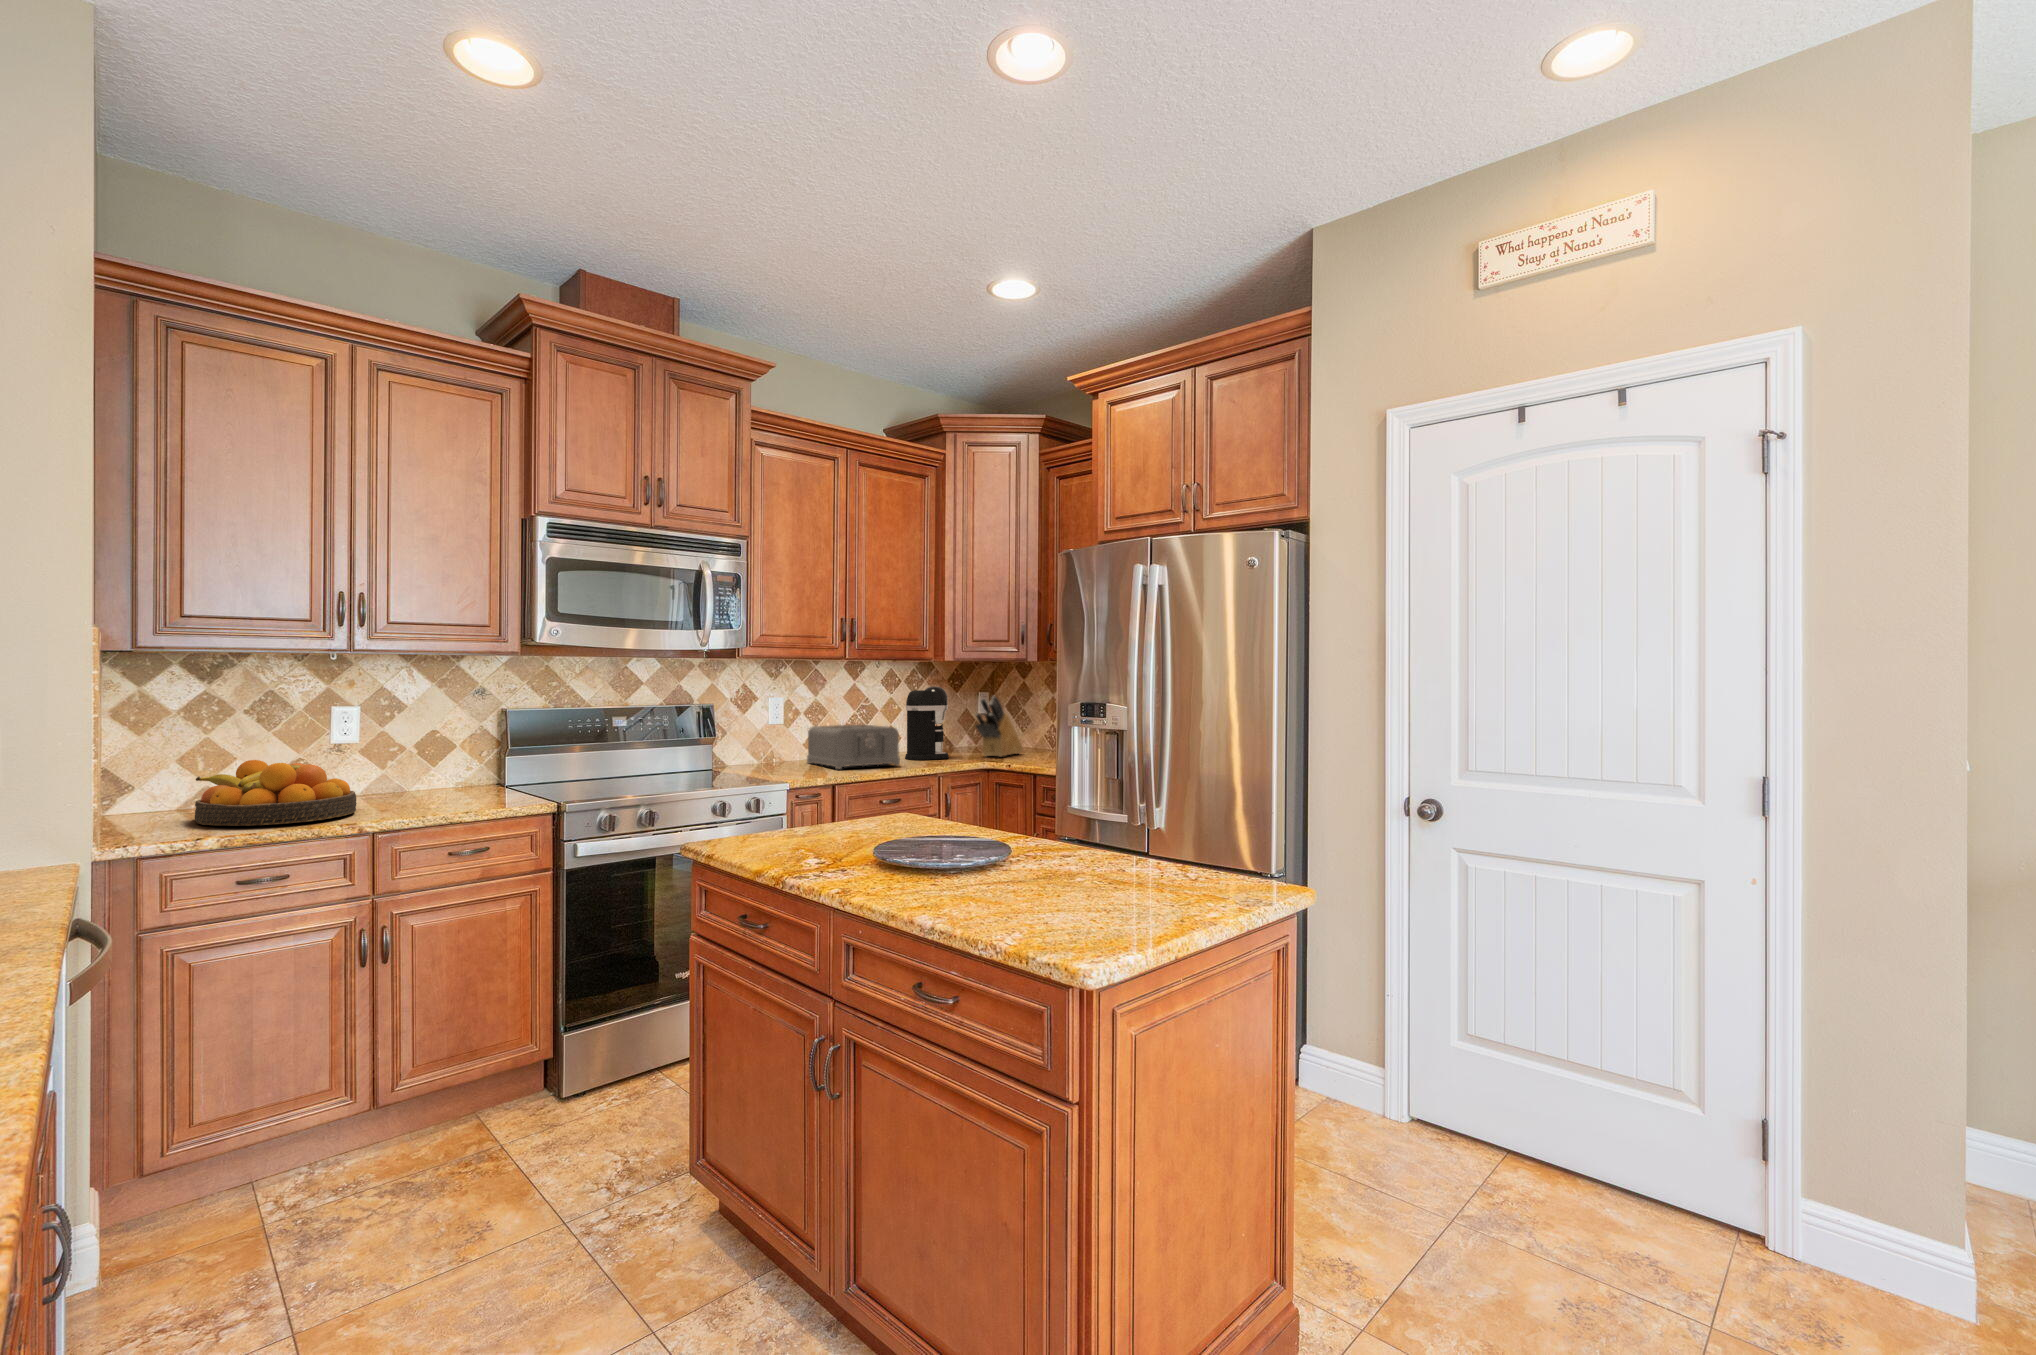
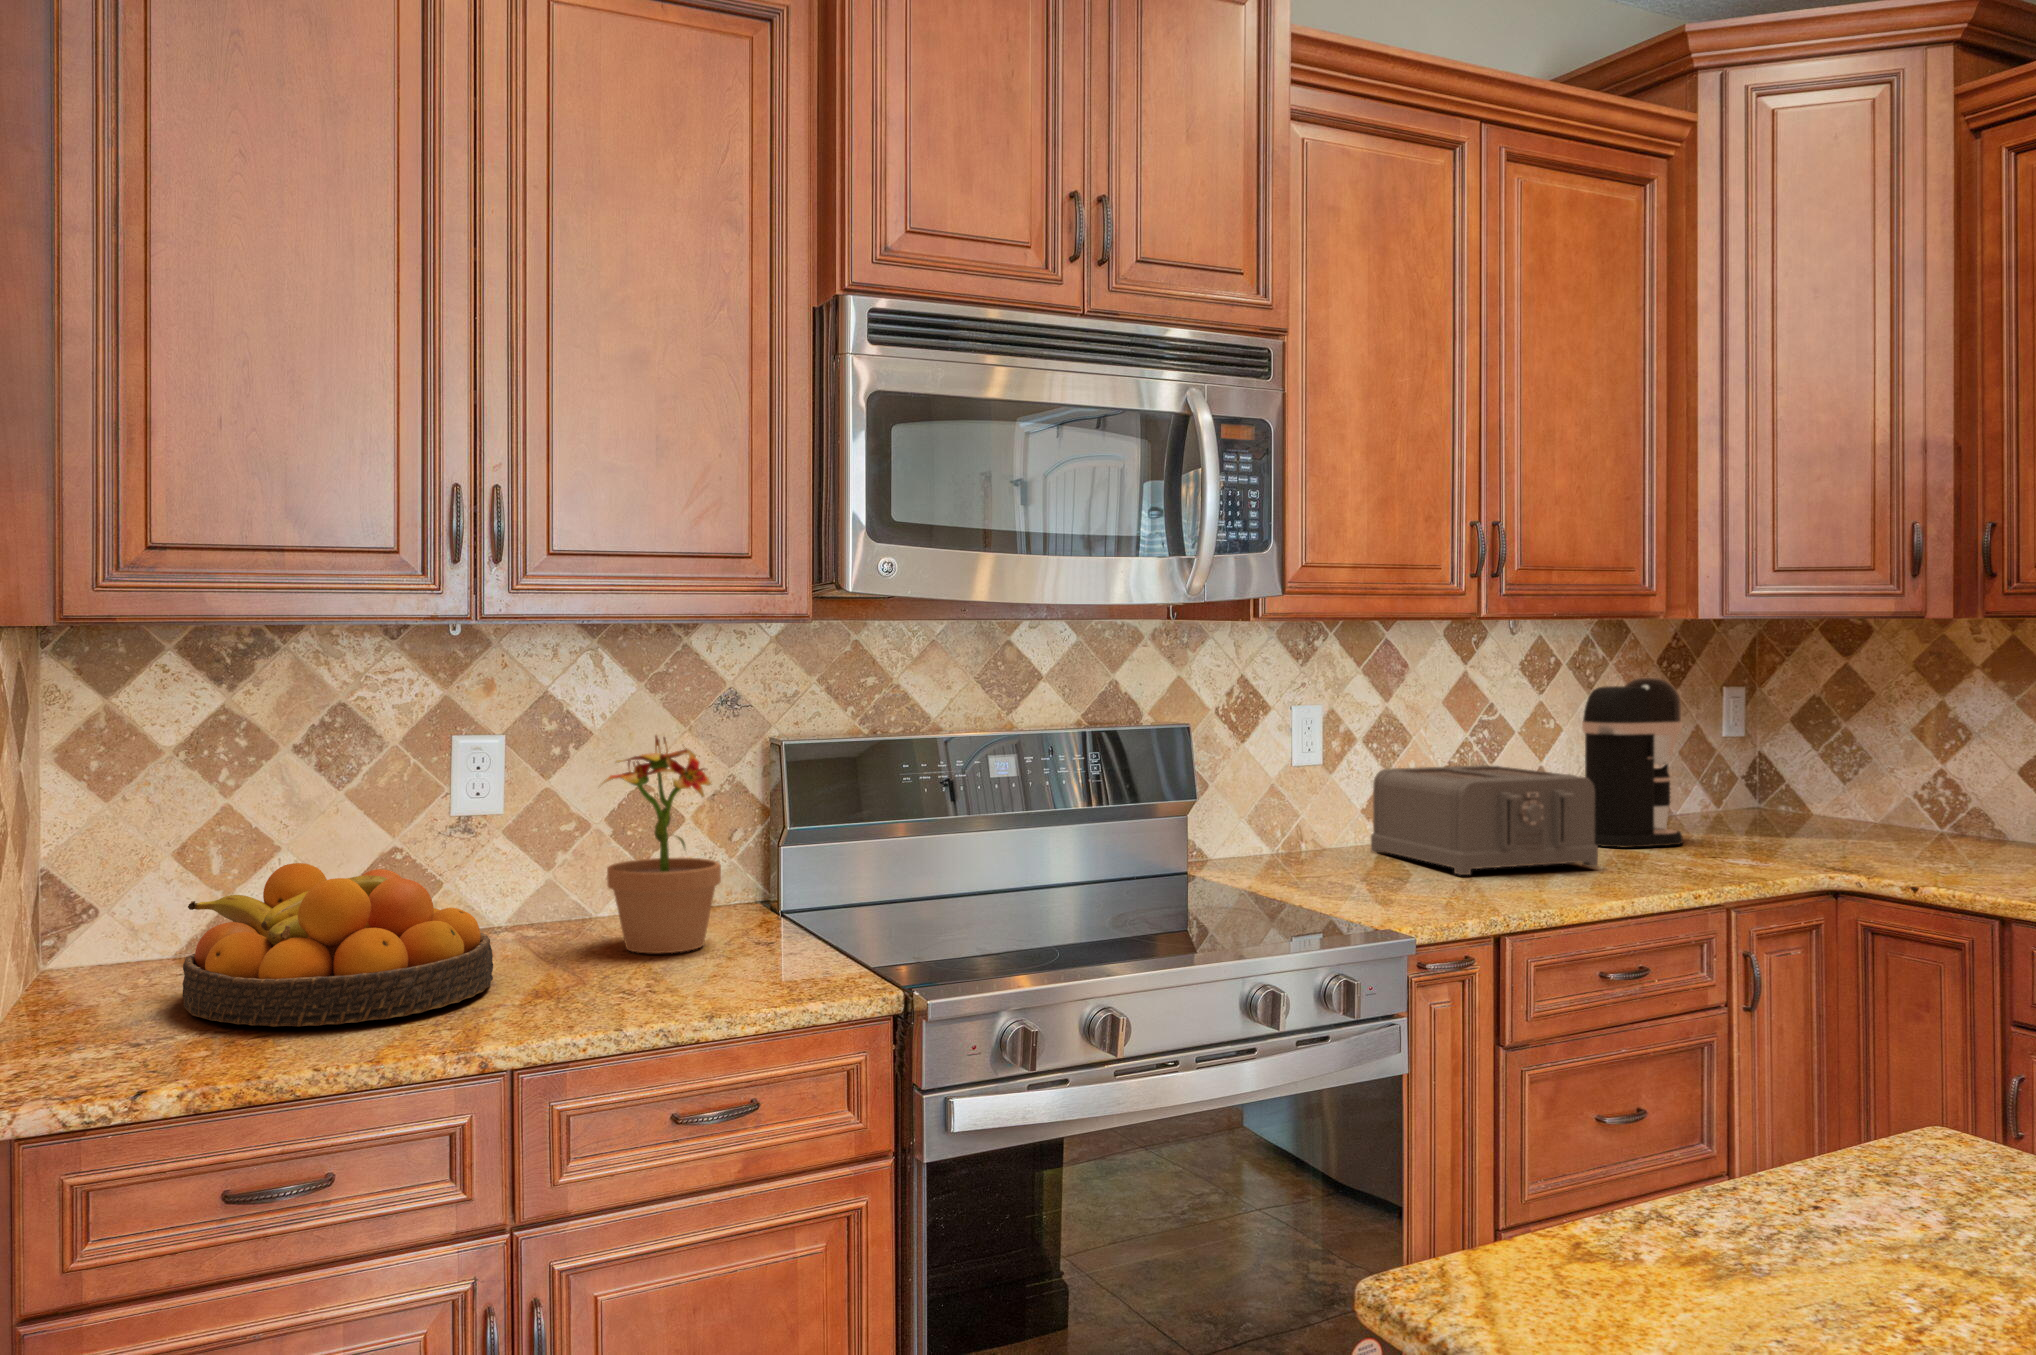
knife block: present [976,696,1023,757] -> none [1746,699,1848,843]
potted plant: none [410,704,473,801] -> present [602,736,721,953]

